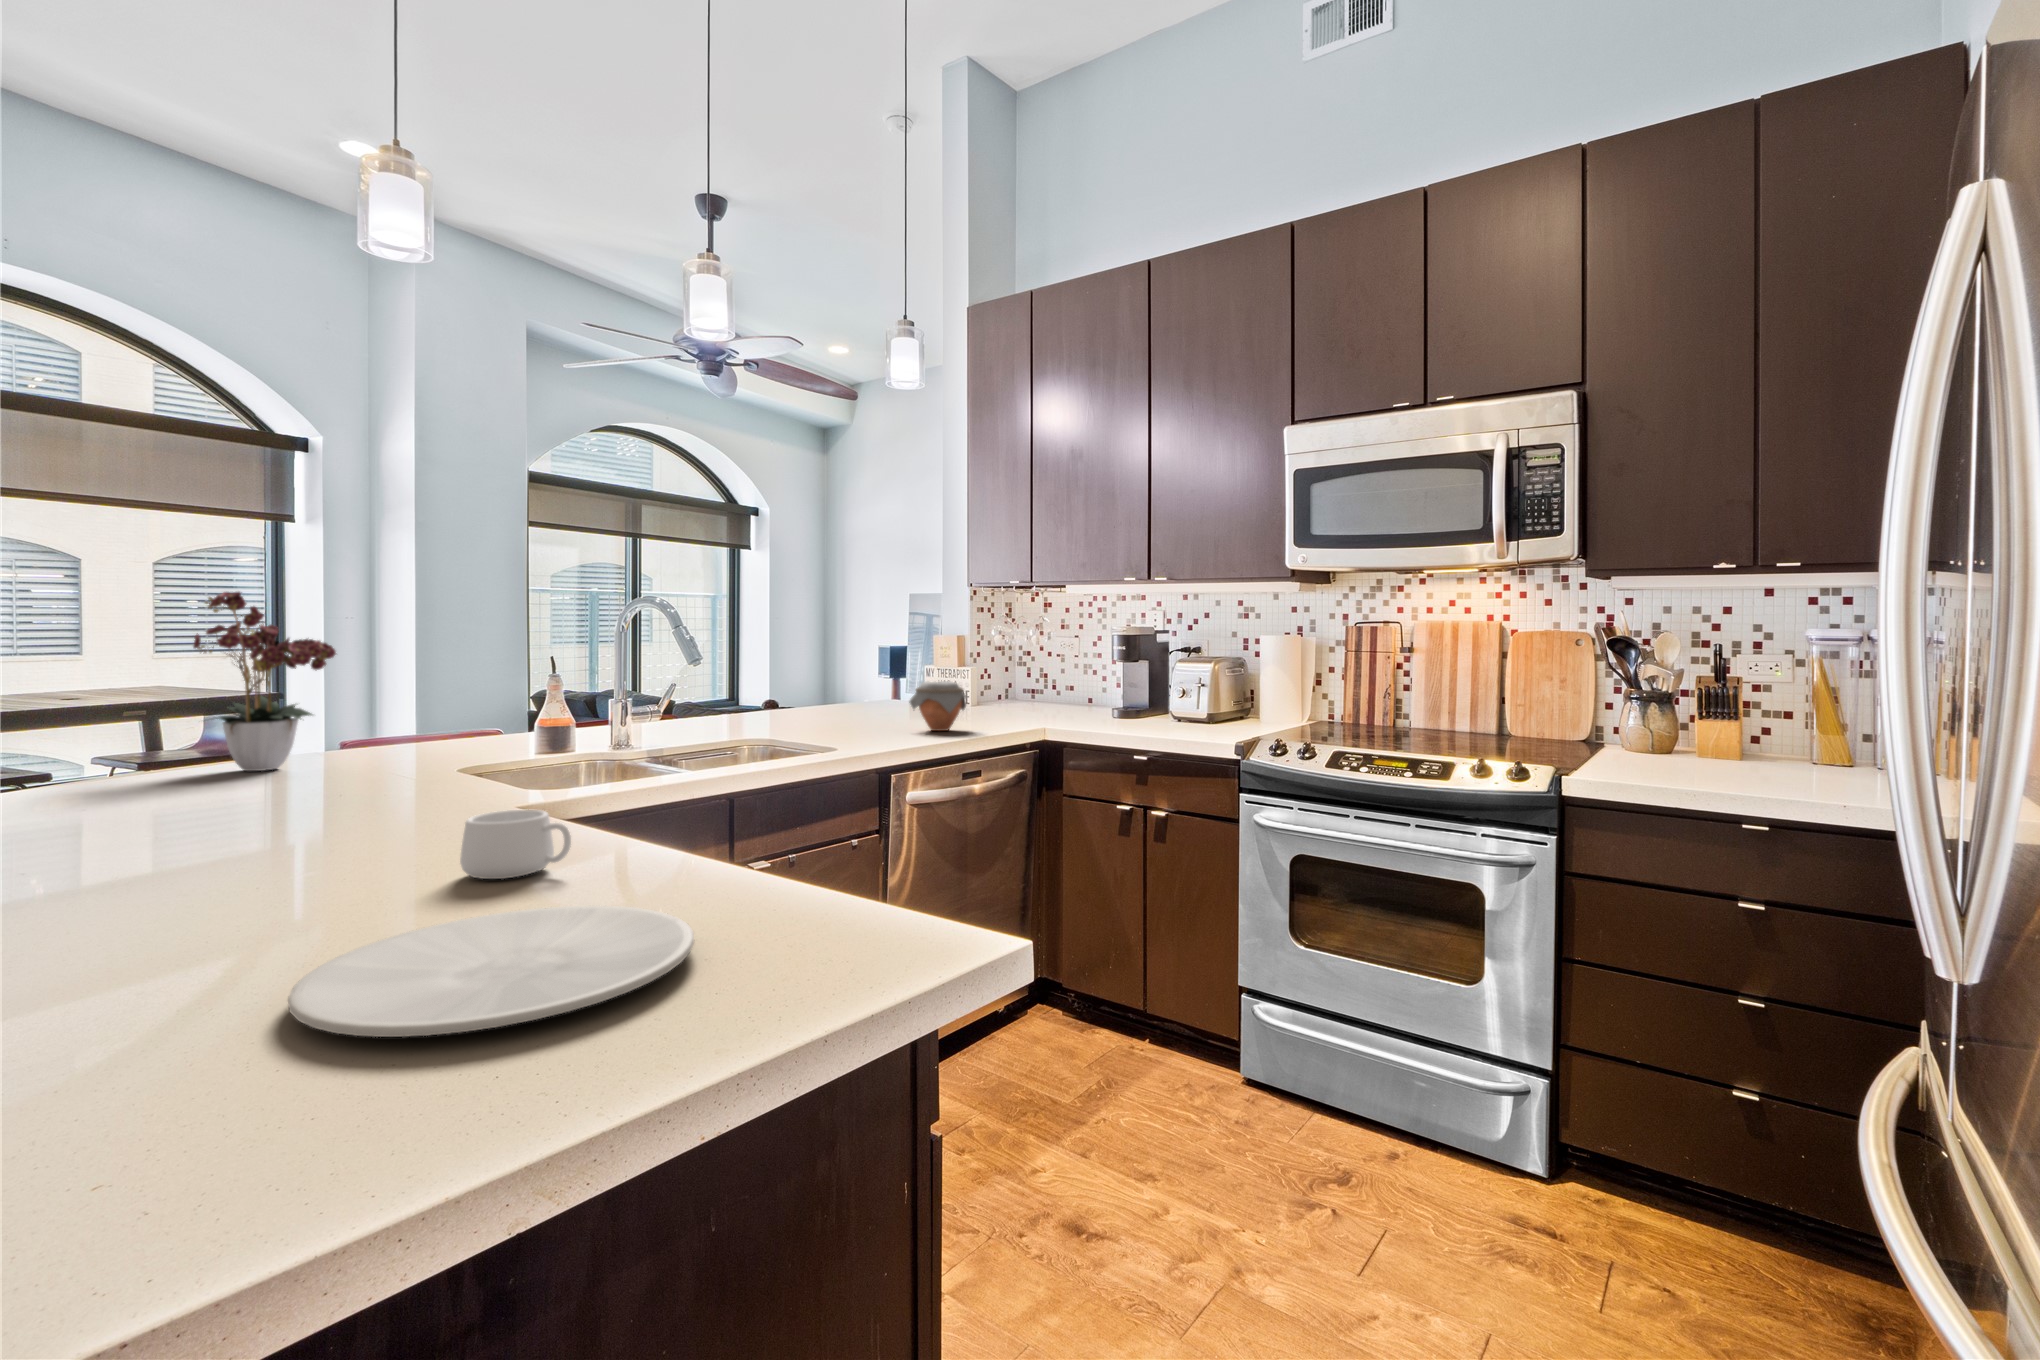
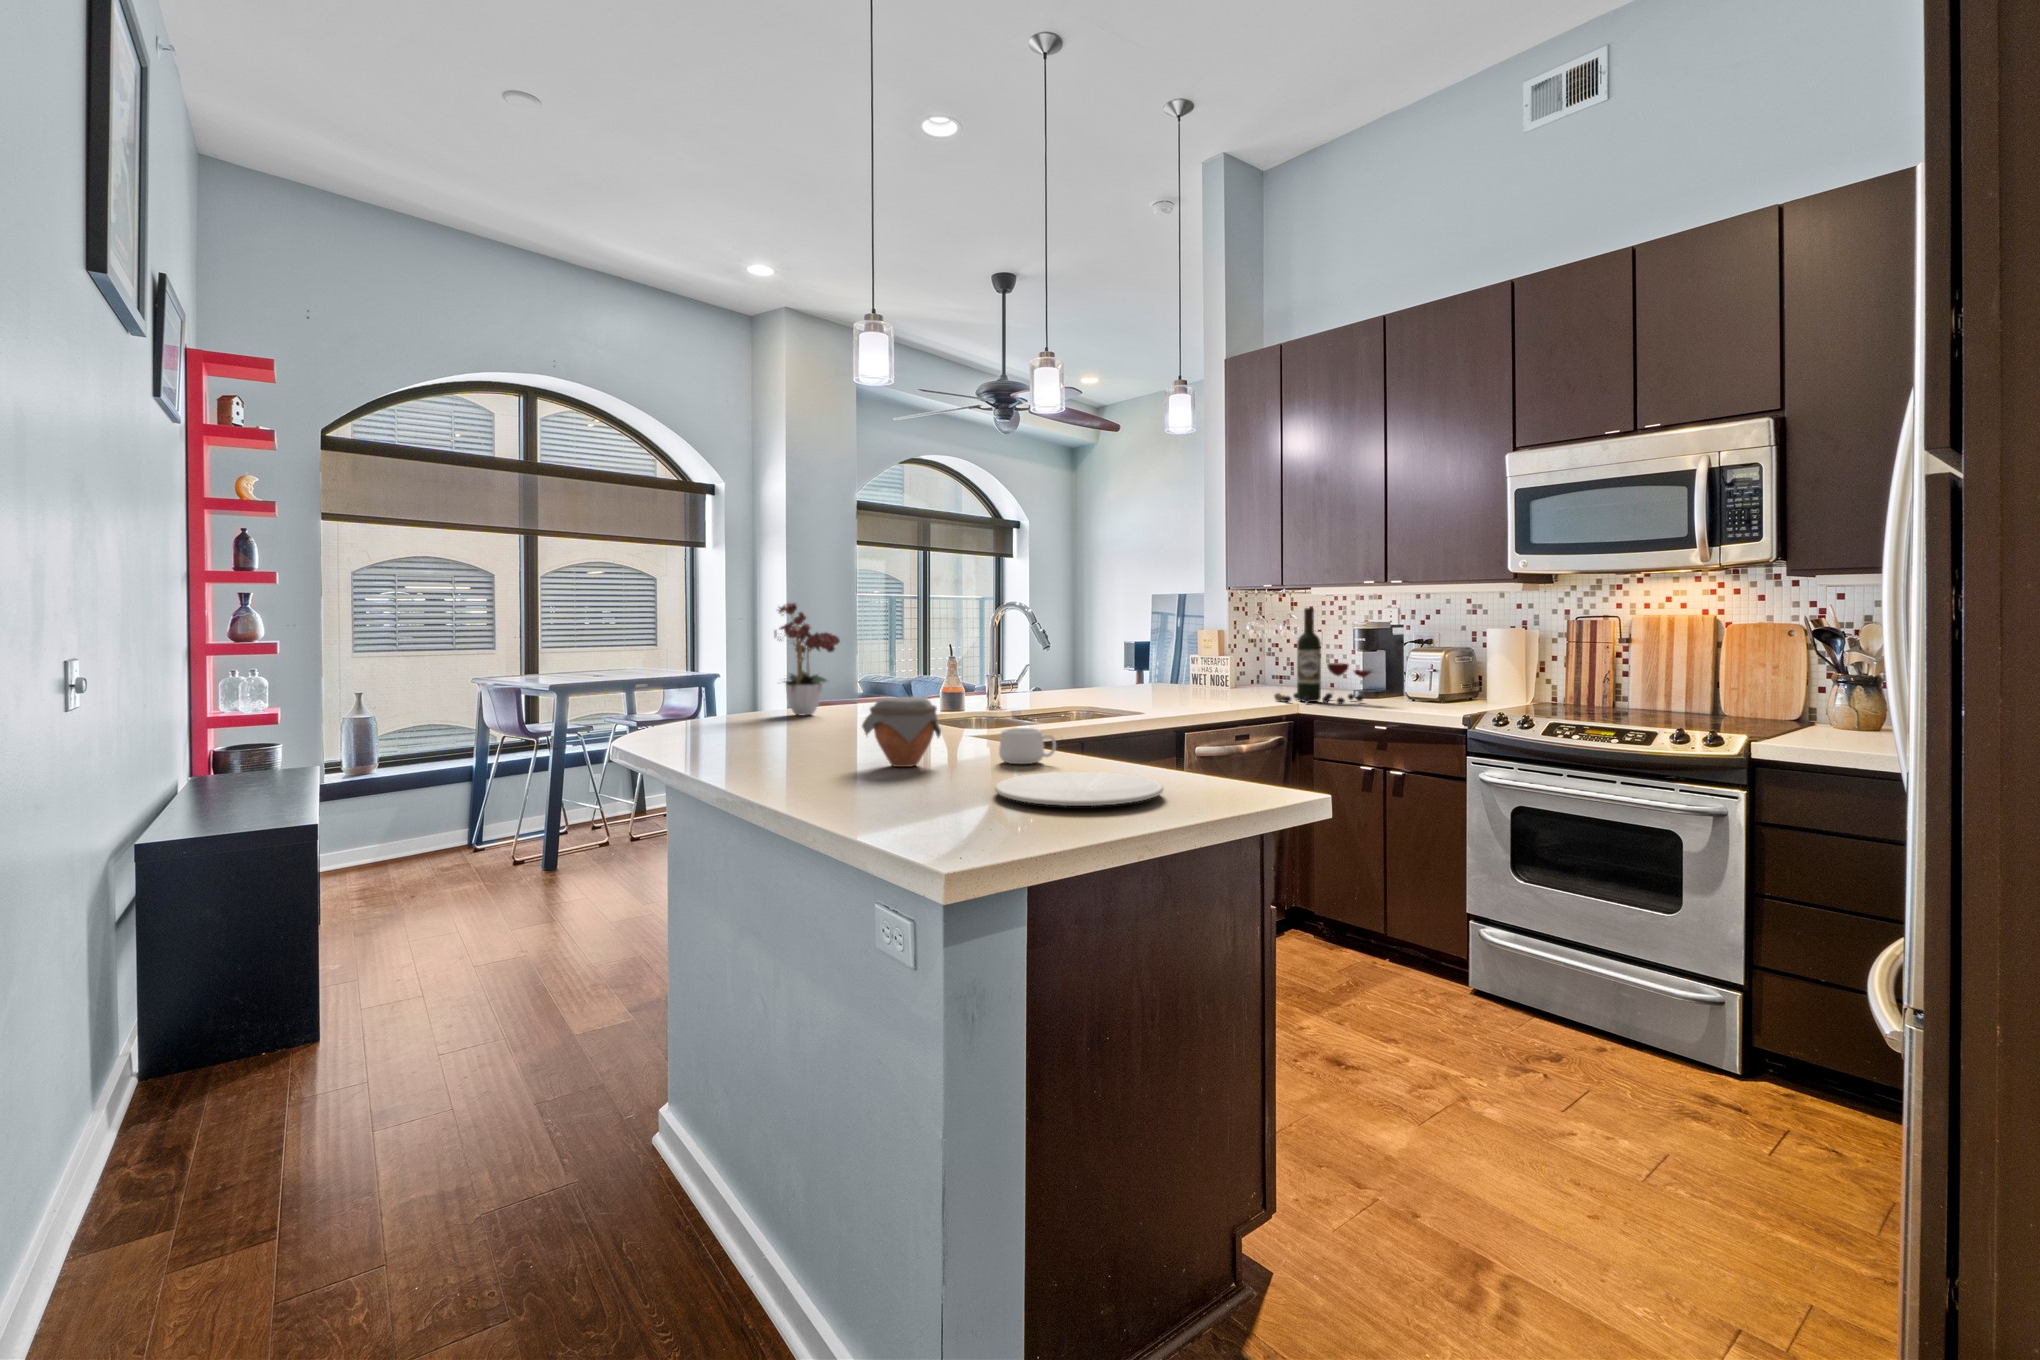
wine bottle: none [1016,609,1134,728] -> present [1274,608,1371,704]
jar: present [910,681,966,731] -> present [862,696,941,767]

